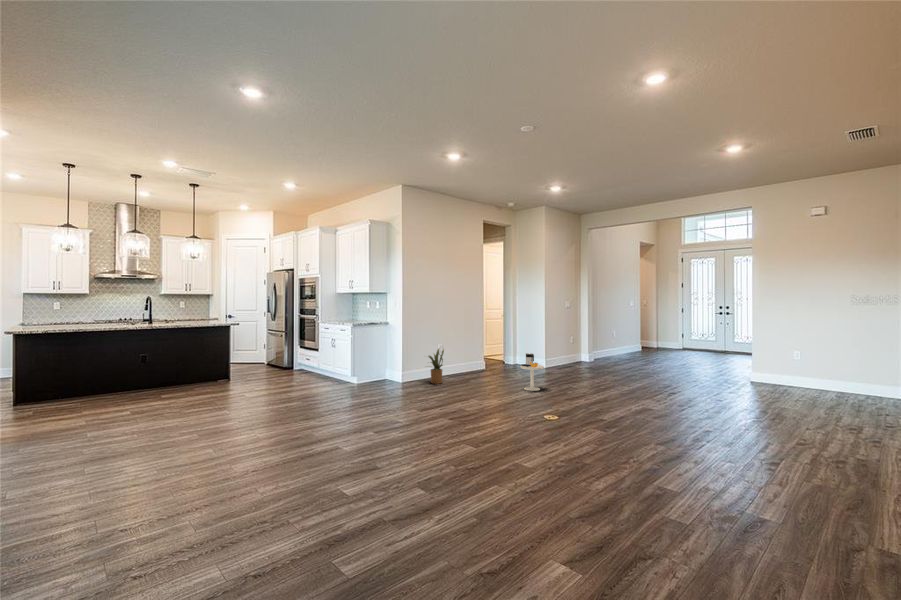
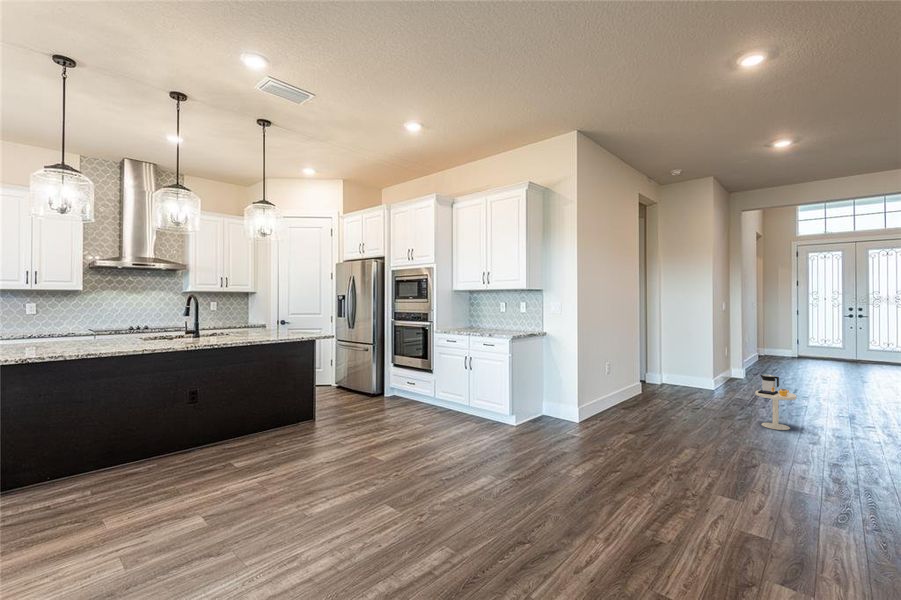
house plant: present [428,349,444,384] -> none [600,367,636,420]

